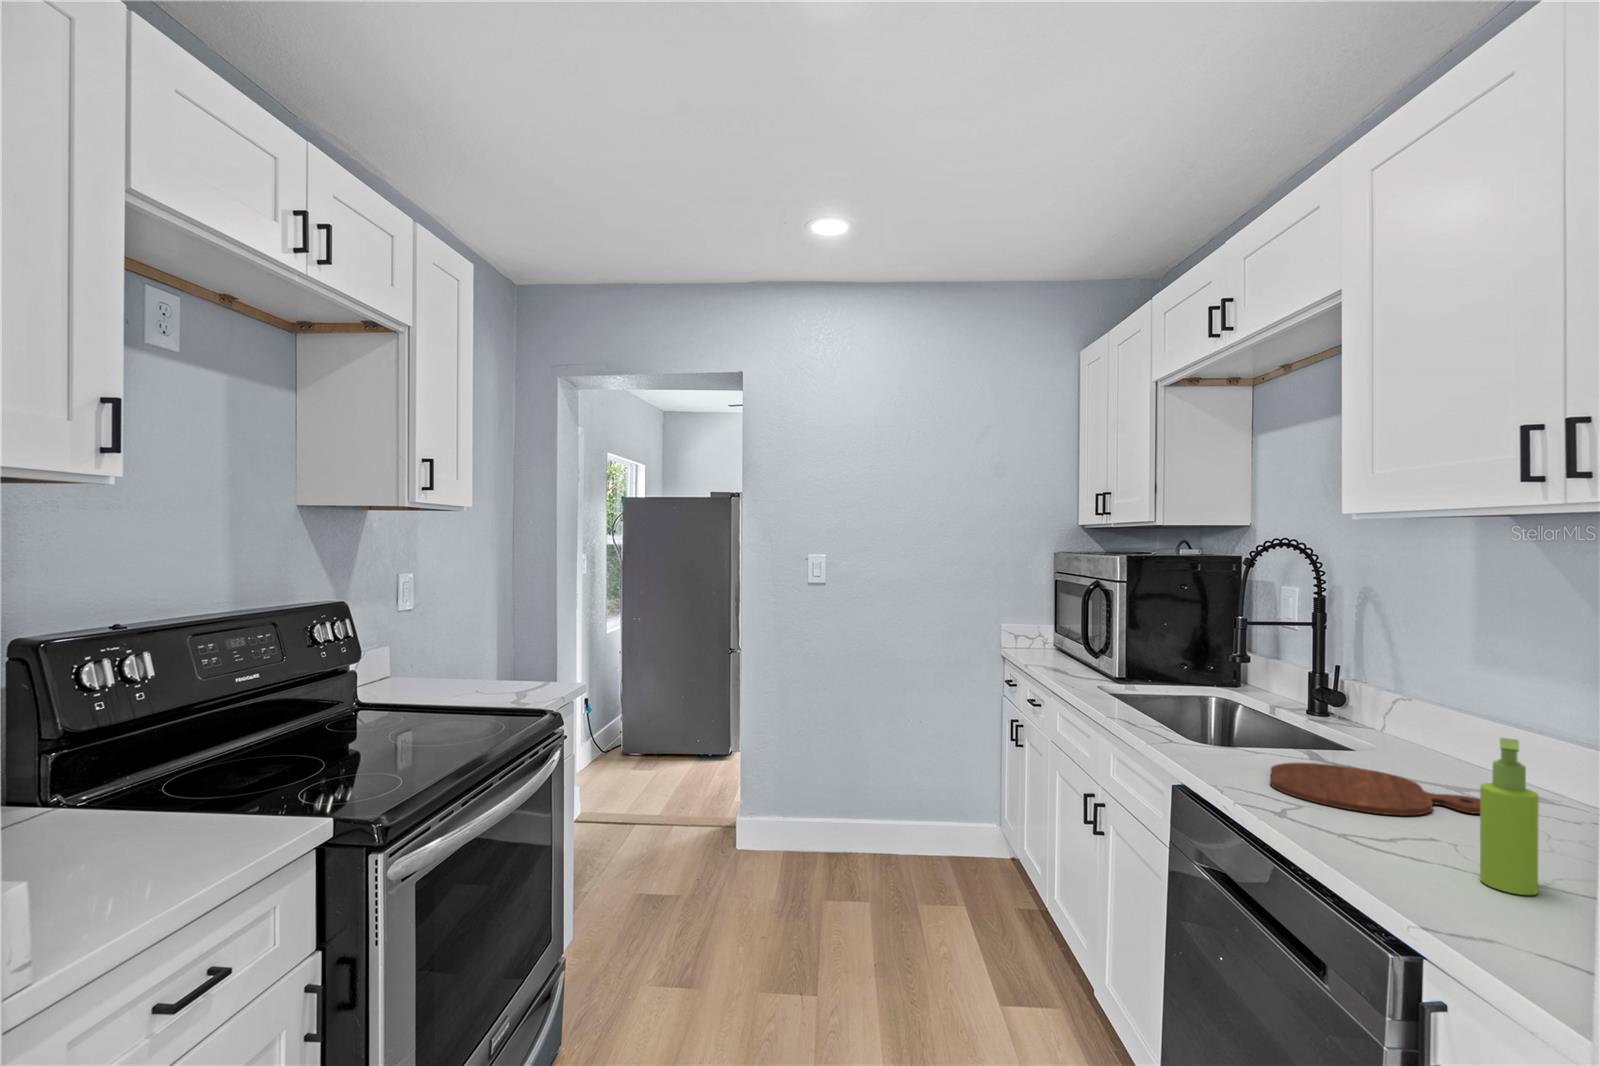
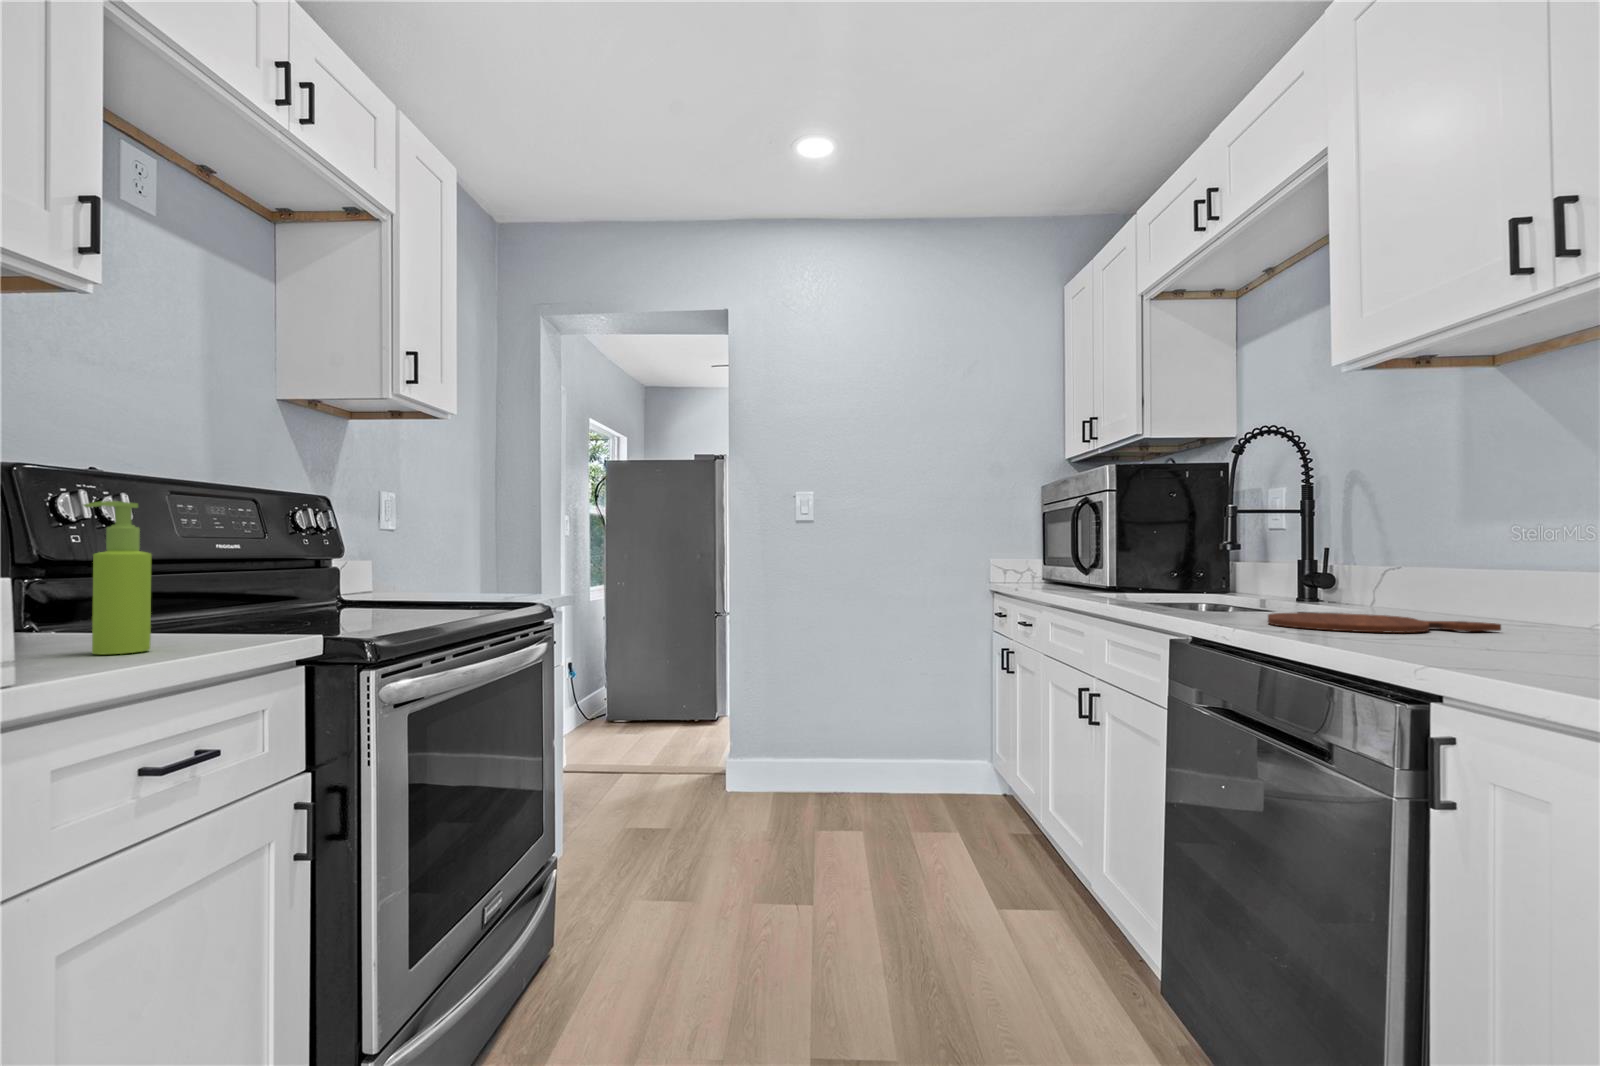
soap dispenser: present [1480,738,1539,895] -> present [84,501,152,654]

